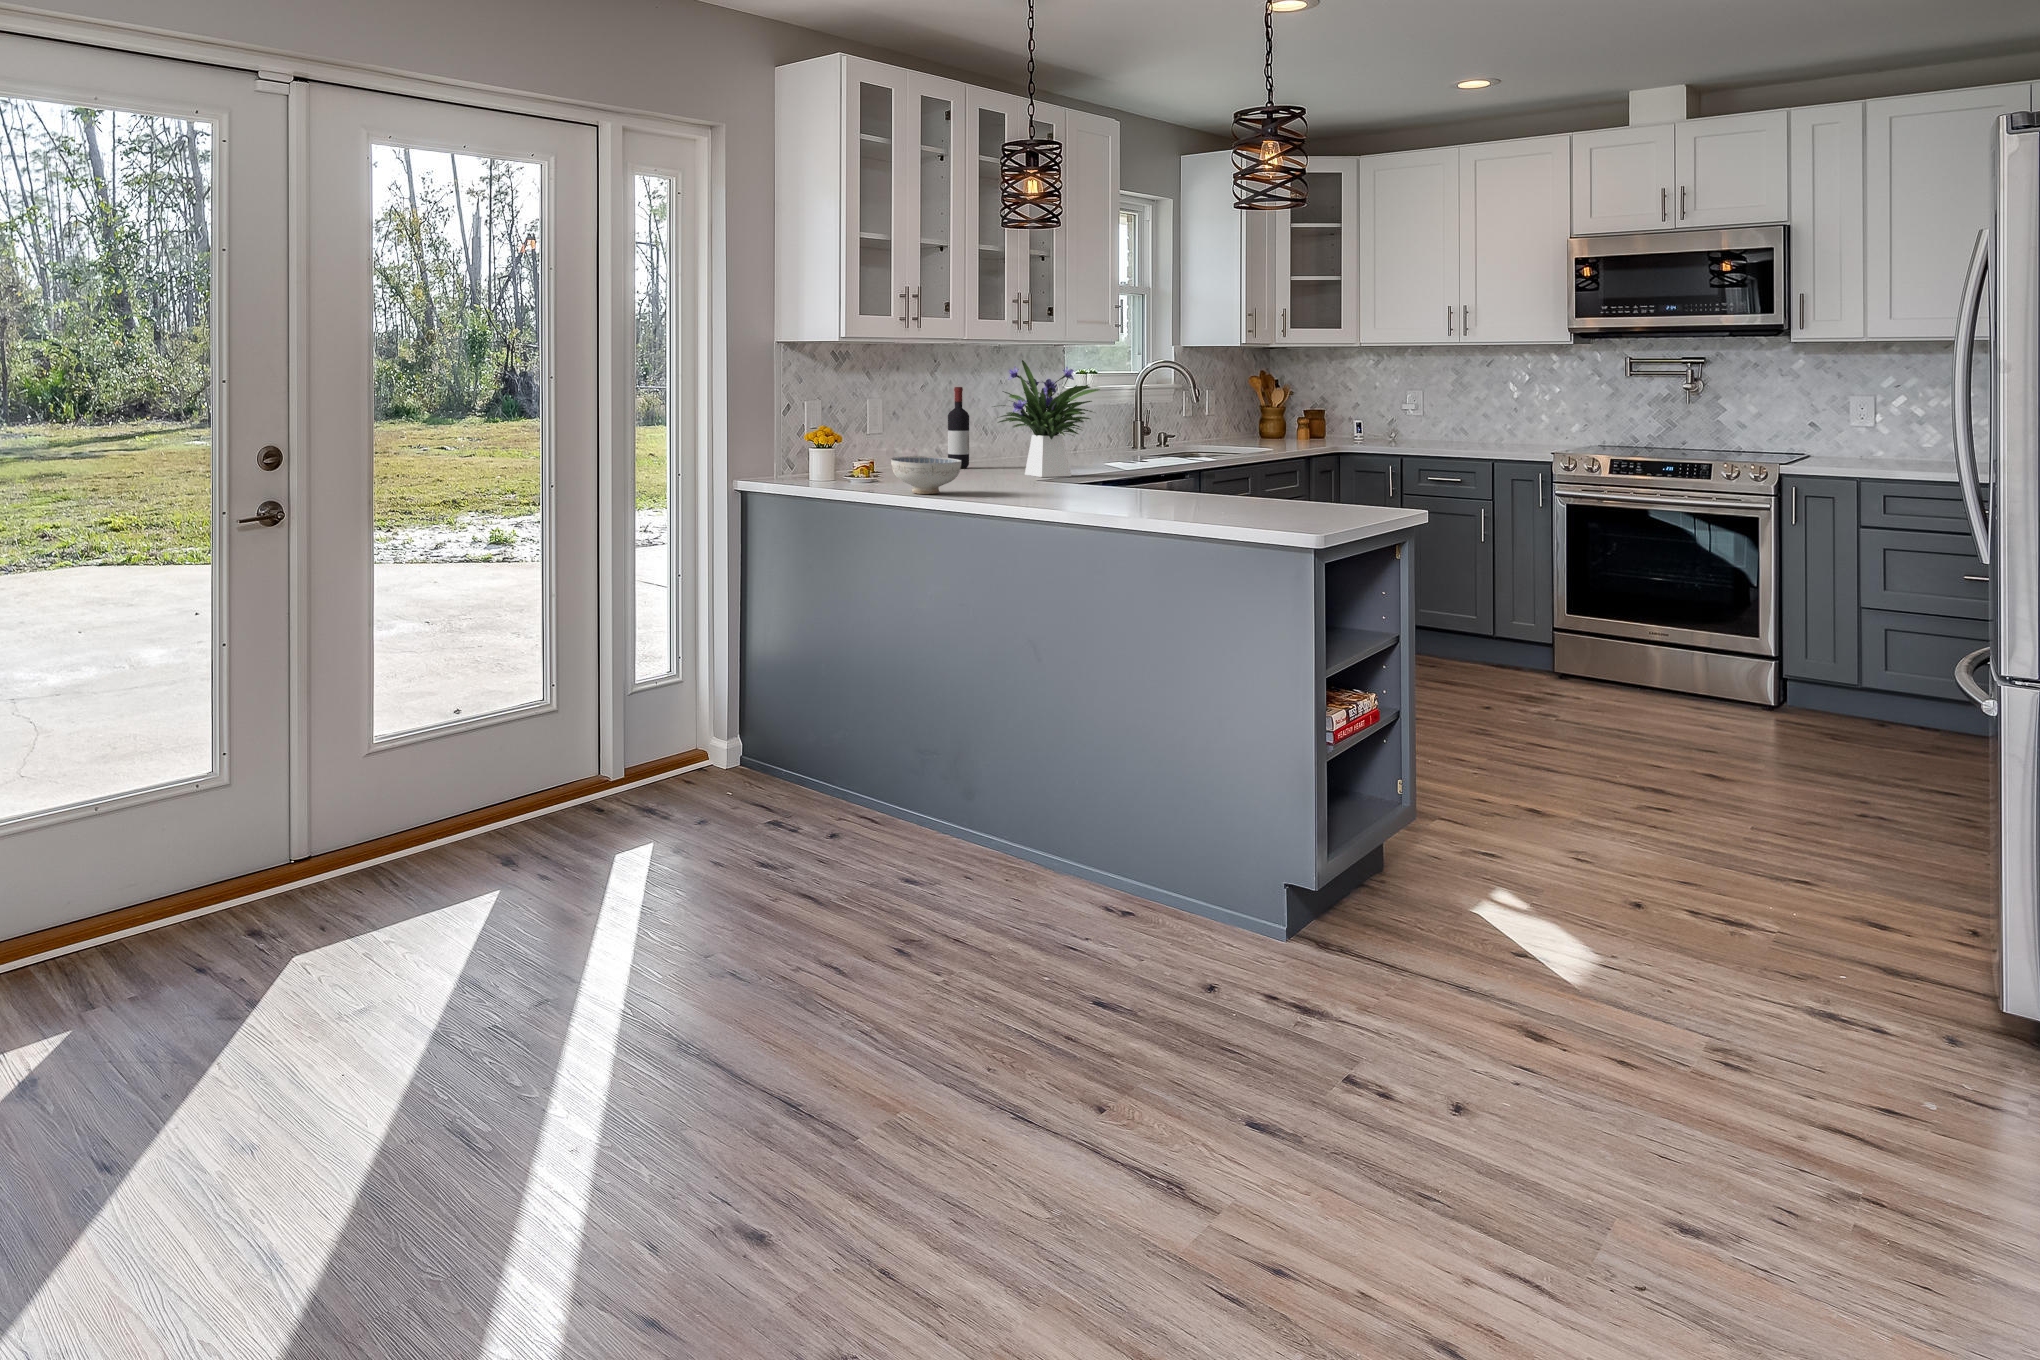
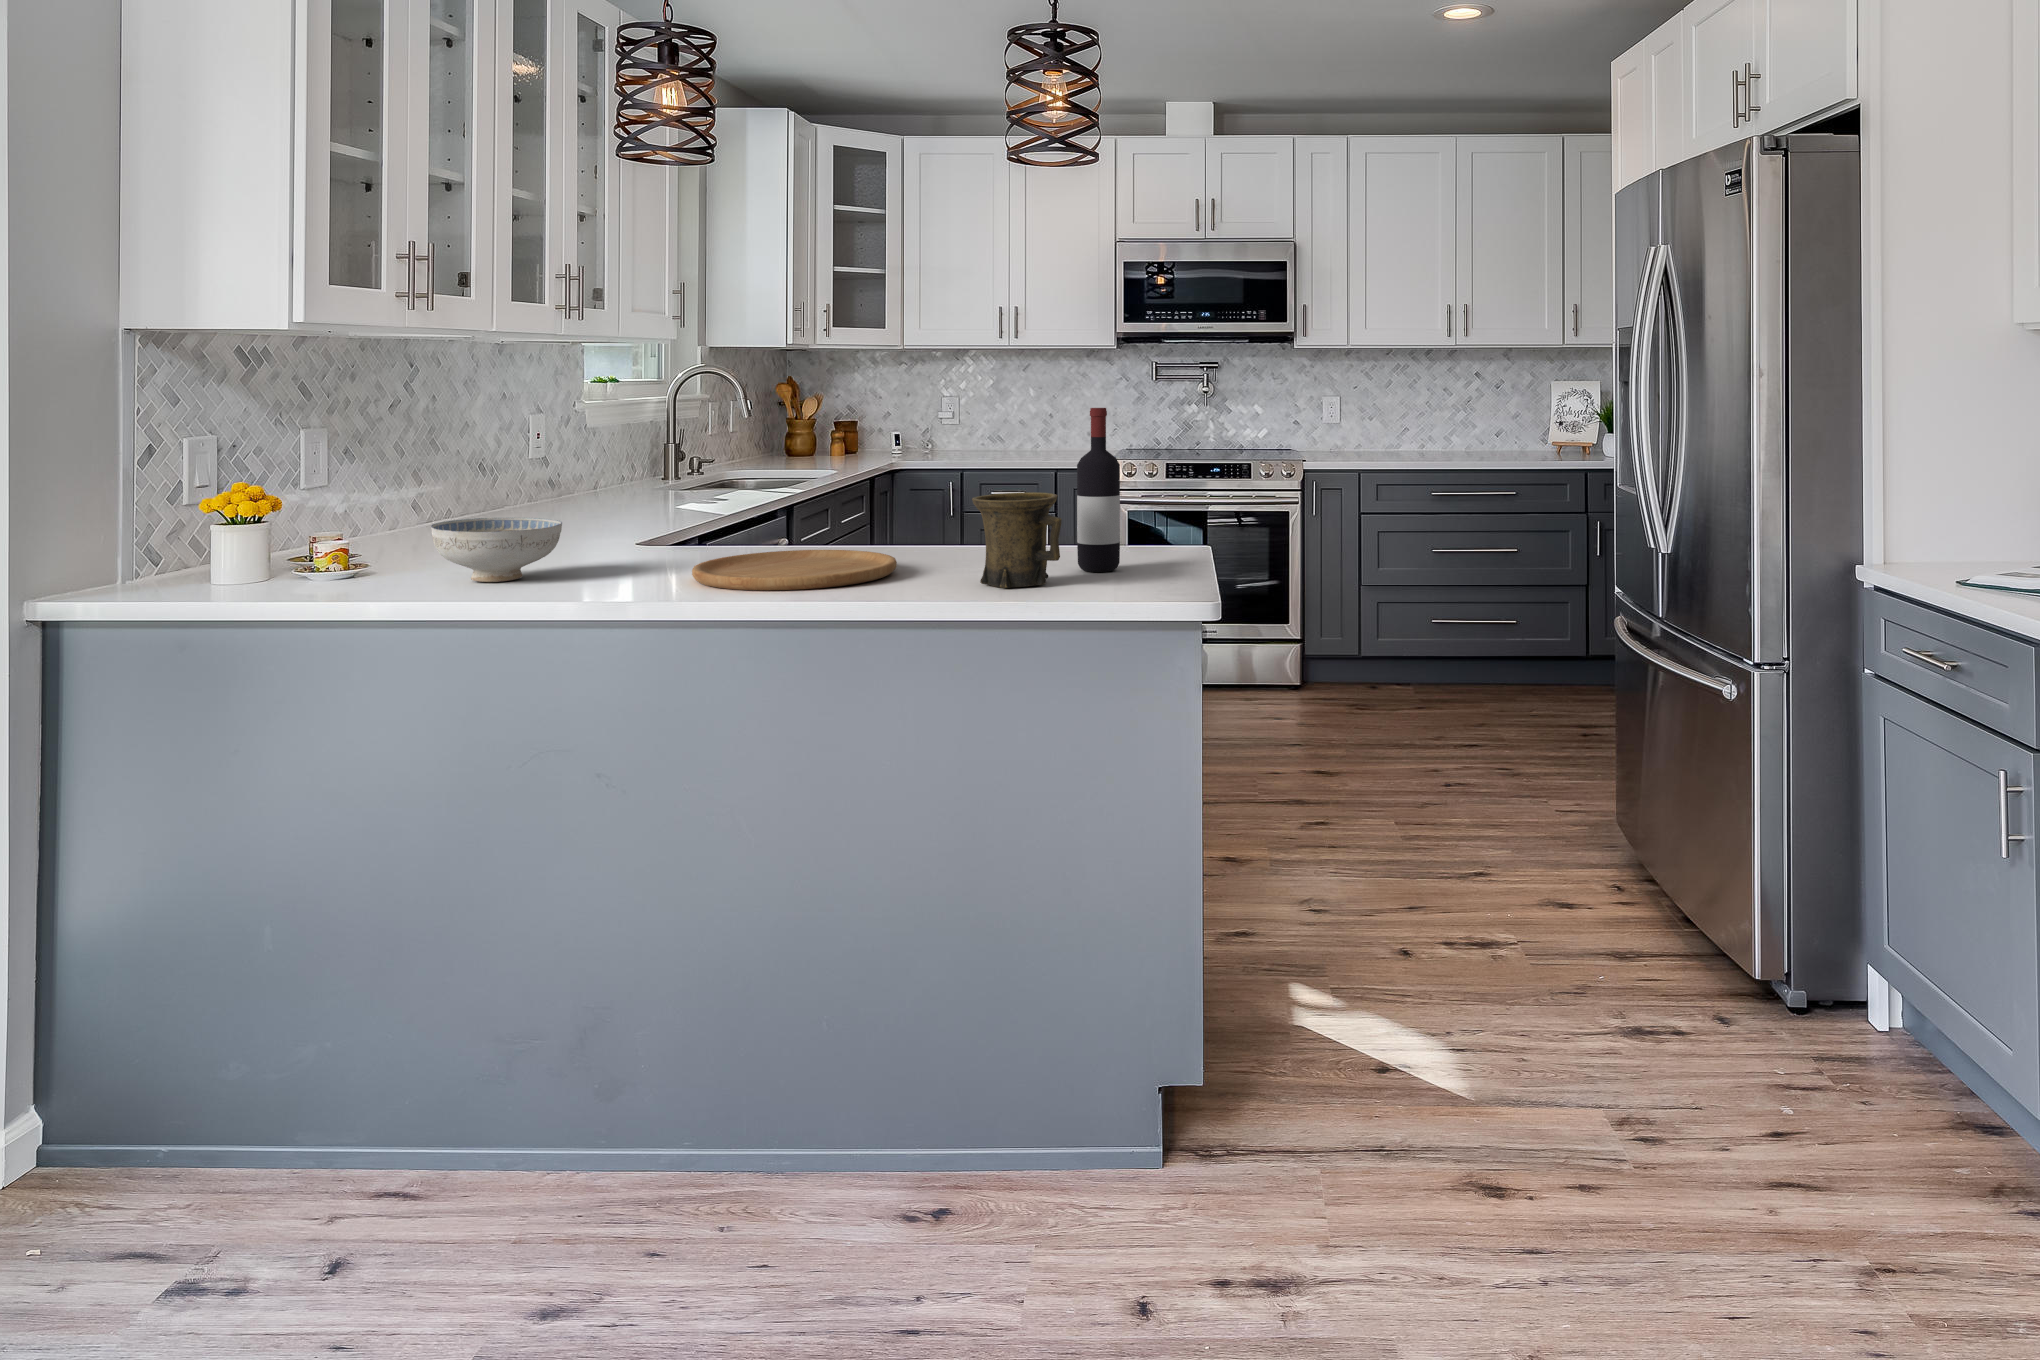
flower arrangement: present [994,360,1100,477] -> none [537,362,709,530]
wine bottle: present [948,387,969,468] -> present [1077,408,1120,572]
mug: none [1181,456,1244,521] -> present [972,492,1062,588]
cutting board: none [1021,490,1155,511] -> present [692,550,897,591]

